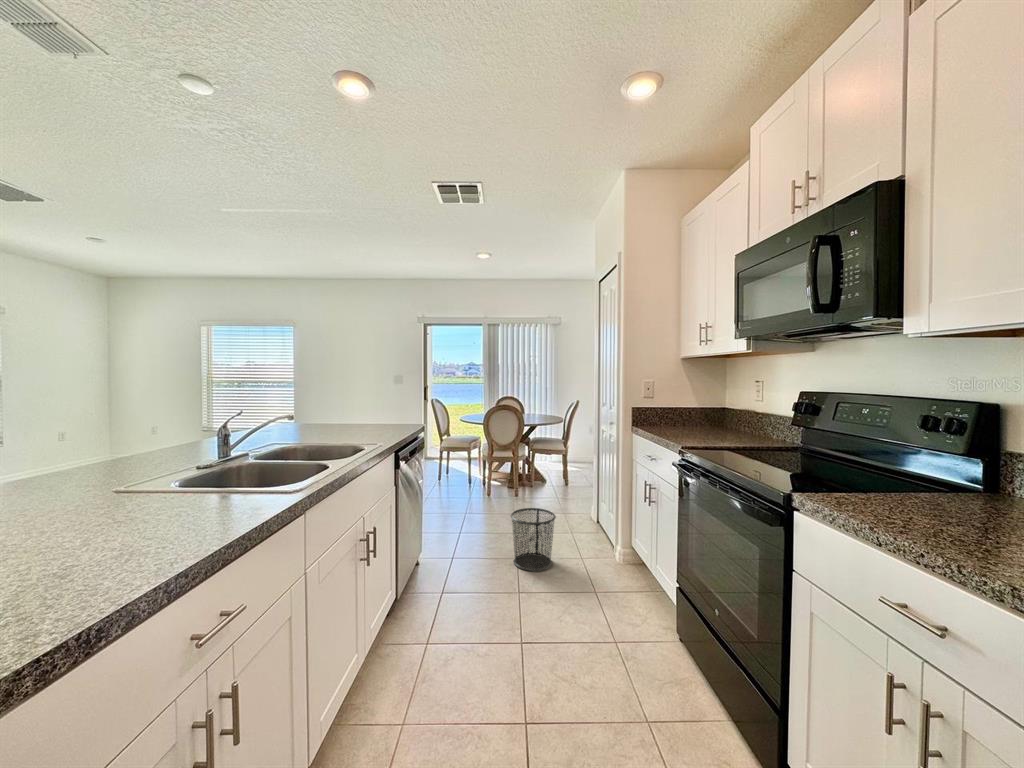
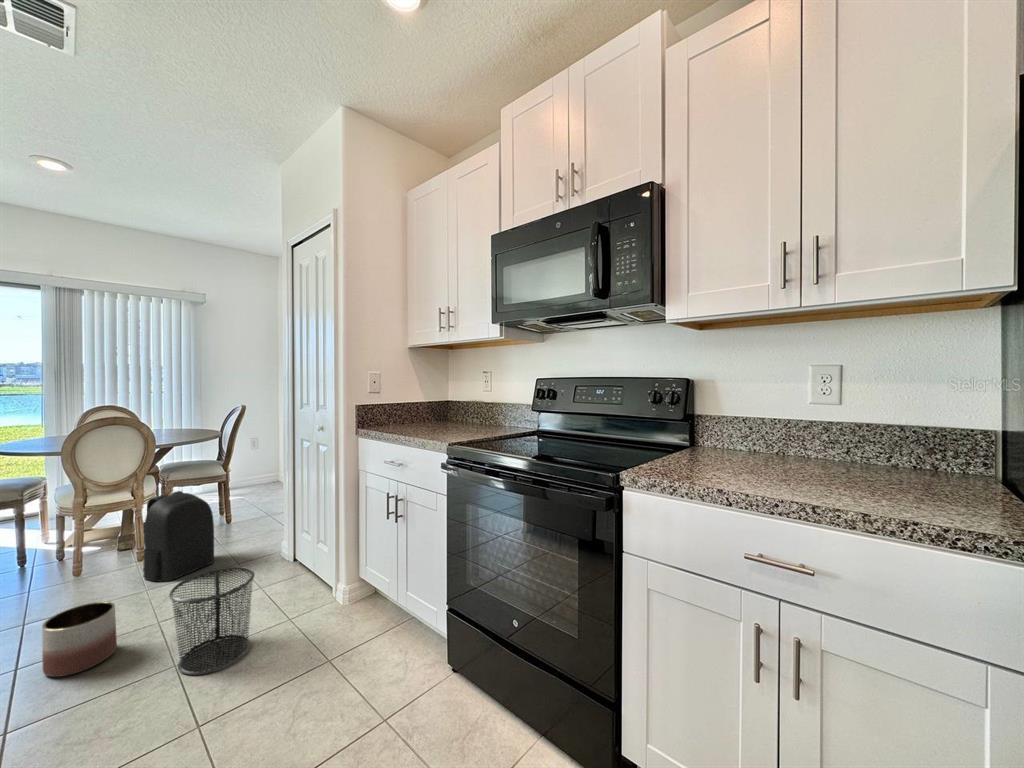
backpack: none [512,455,550,513] -> present [143,491,214,581]
planter: none [462,509,492,545] -> present [42,602,117,677]

